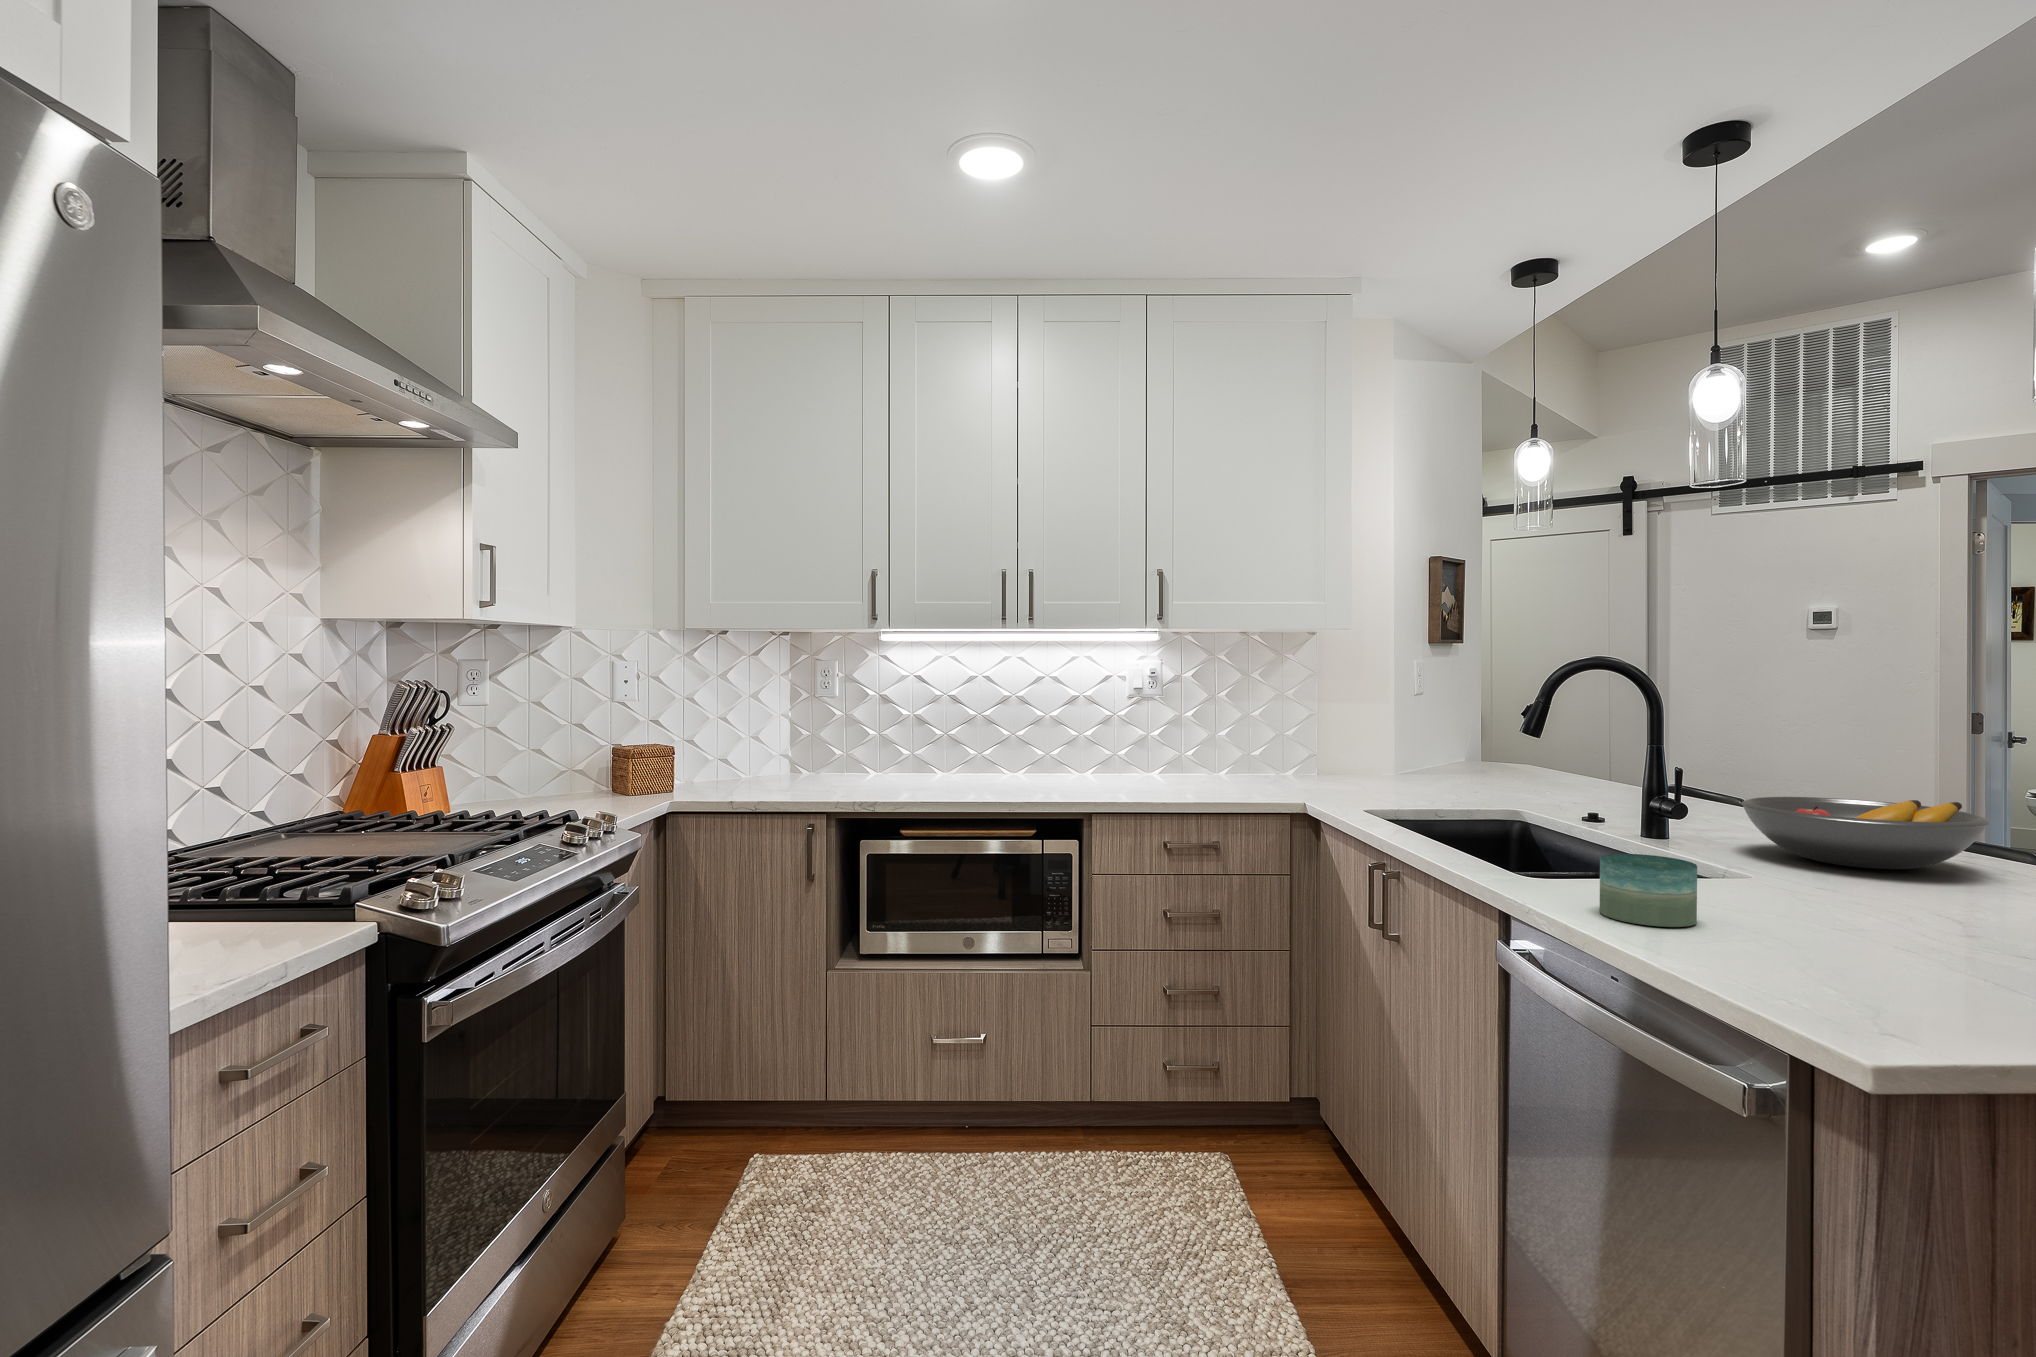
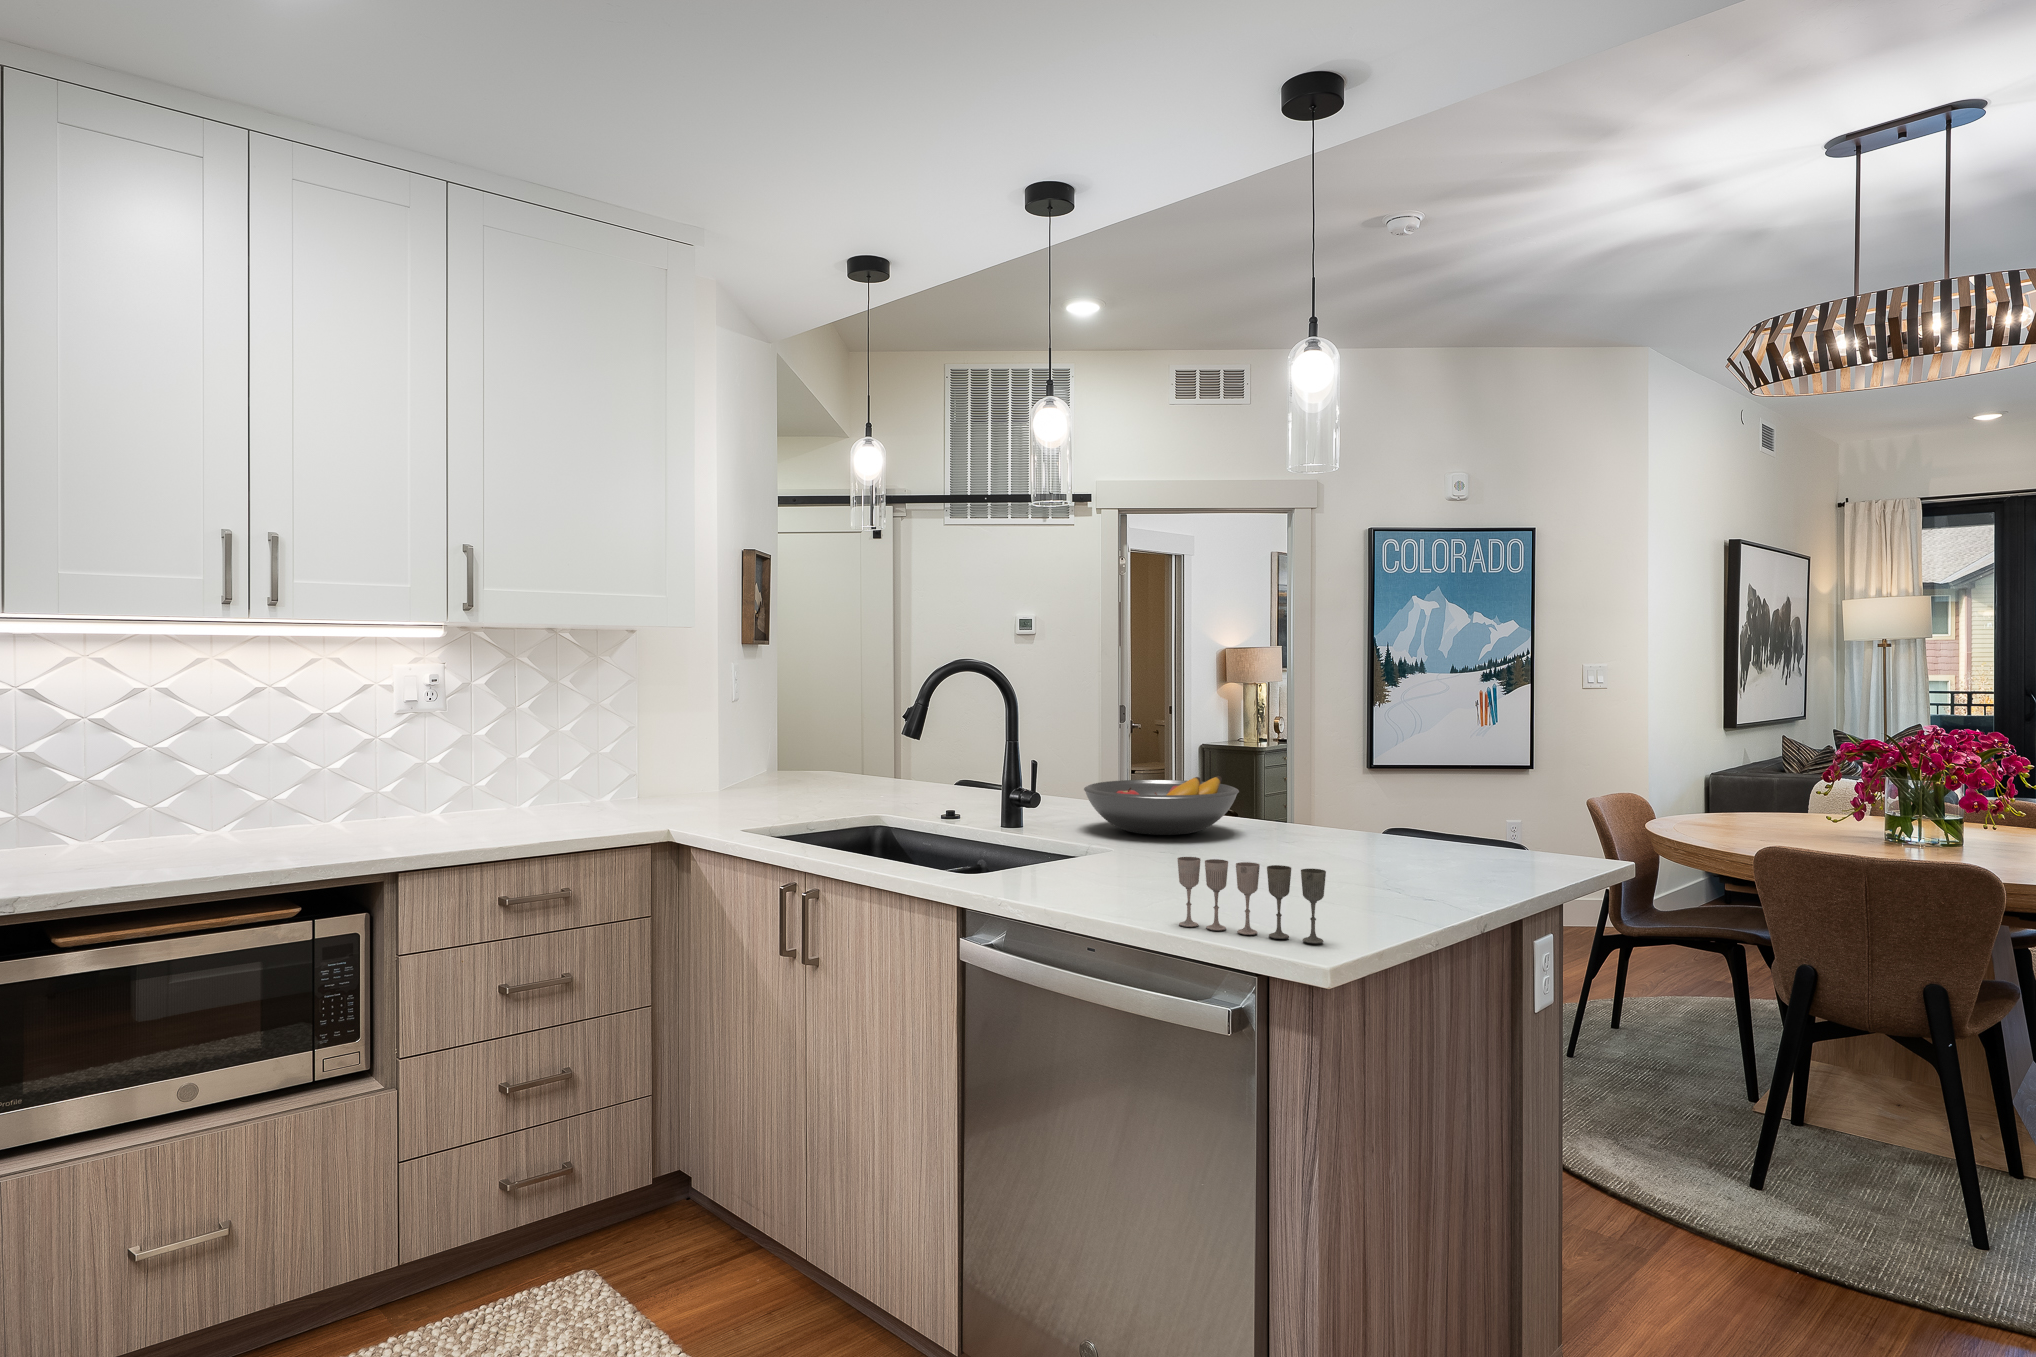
candle: present [1600,854,1697,927] -> none [1062,844,1134,907]
wine glass: none [1717,879,1925,1015] -> present [1177,857,1326,943]

